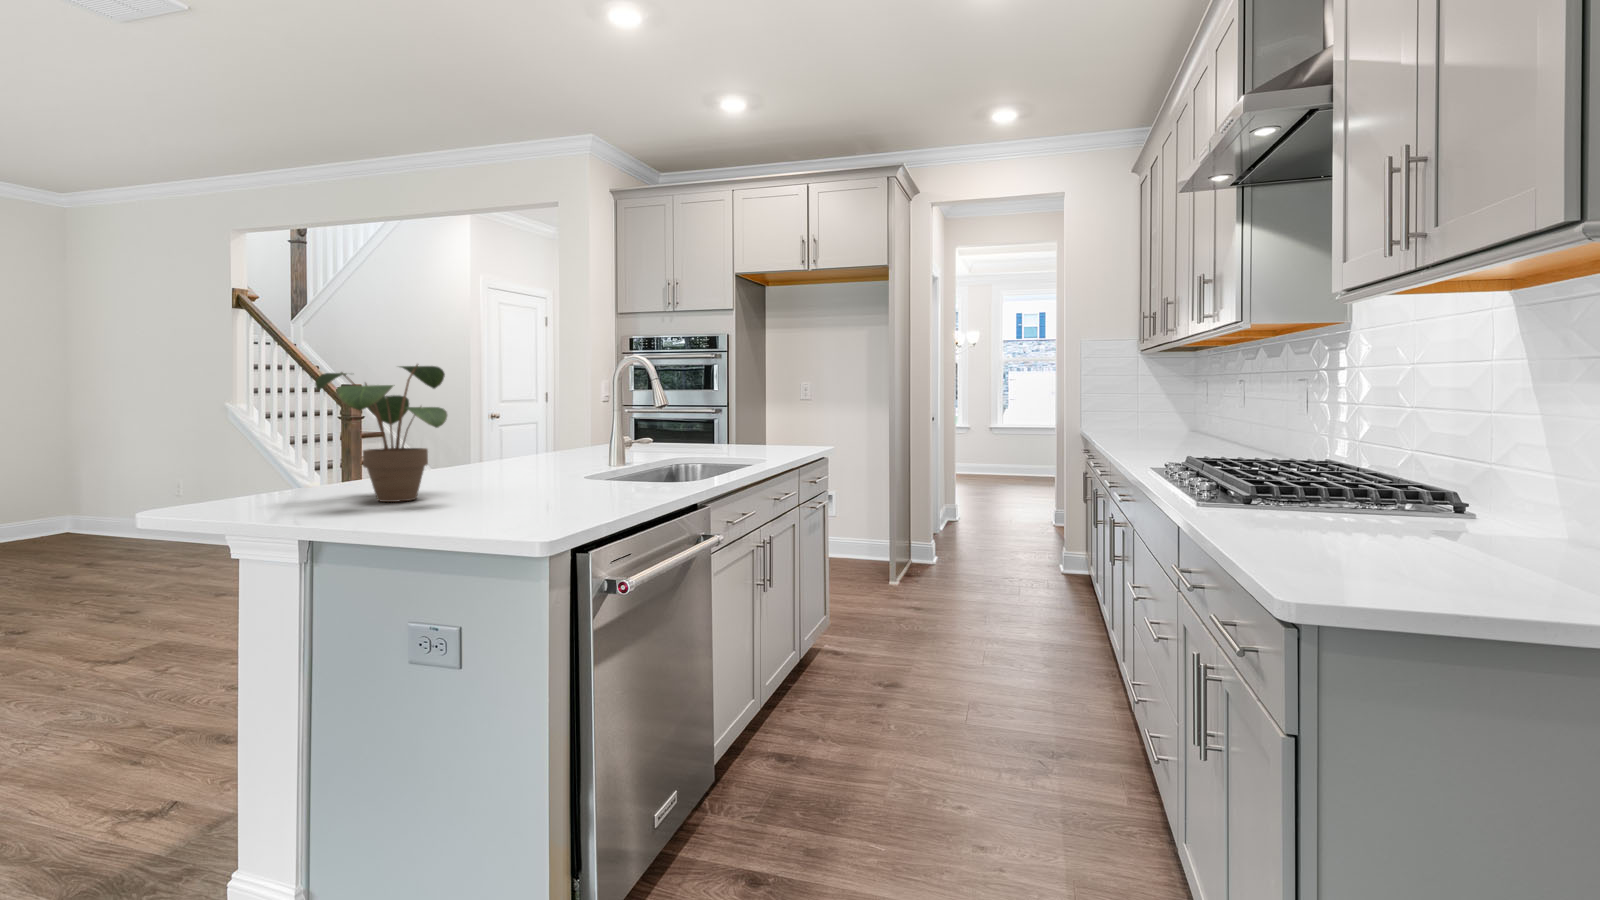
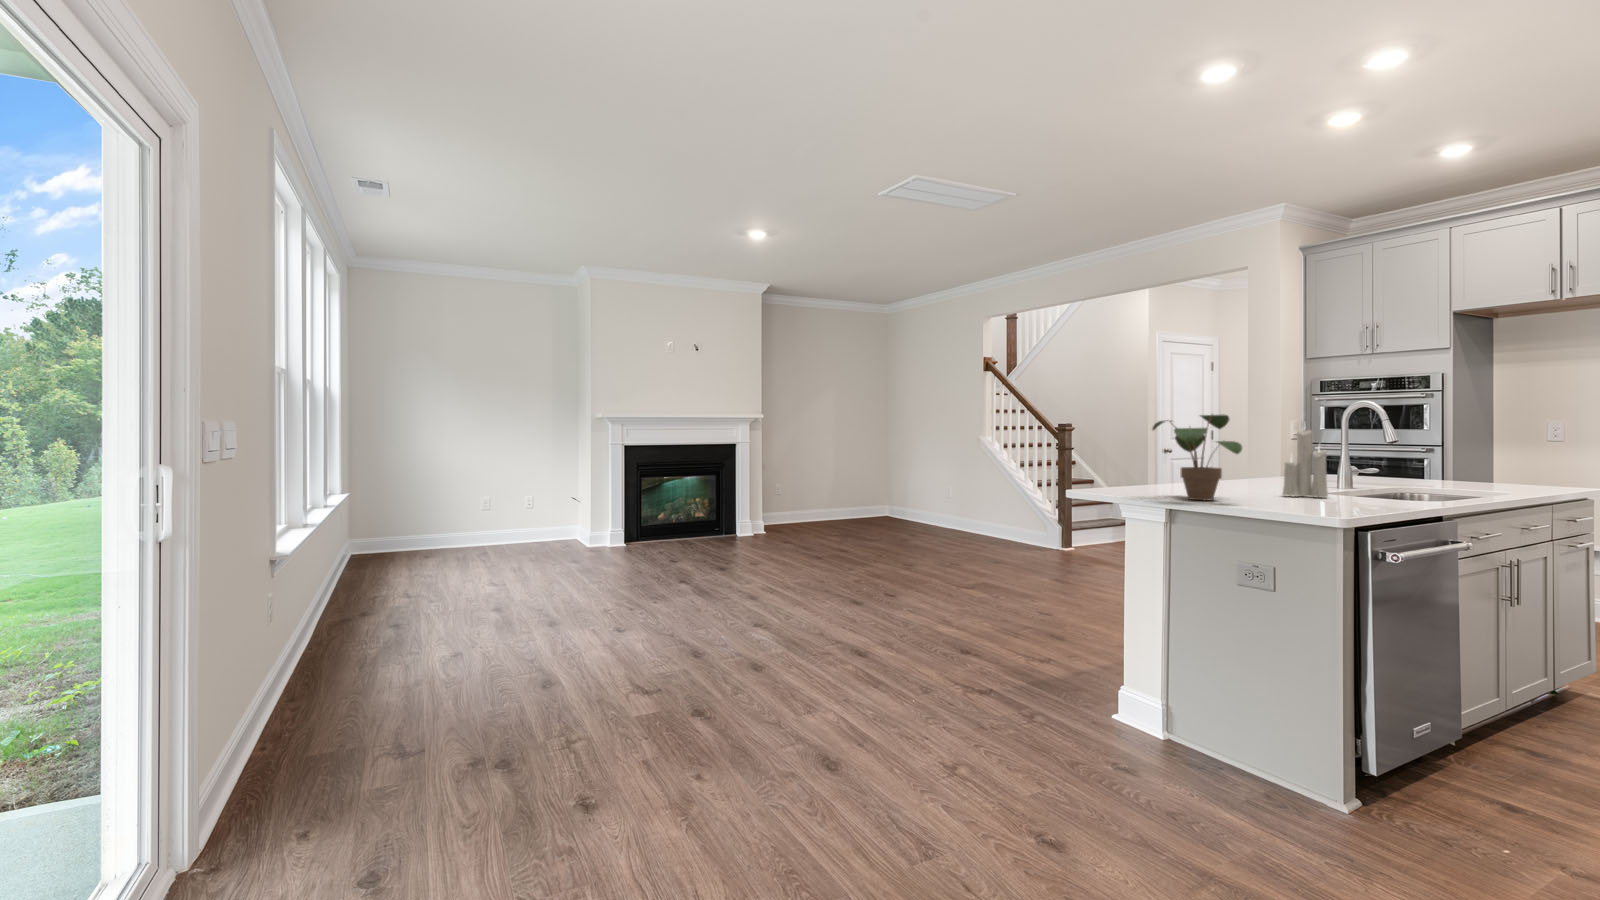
candle: none [528,374,582,483] -> present [1283,430,1328,498]

